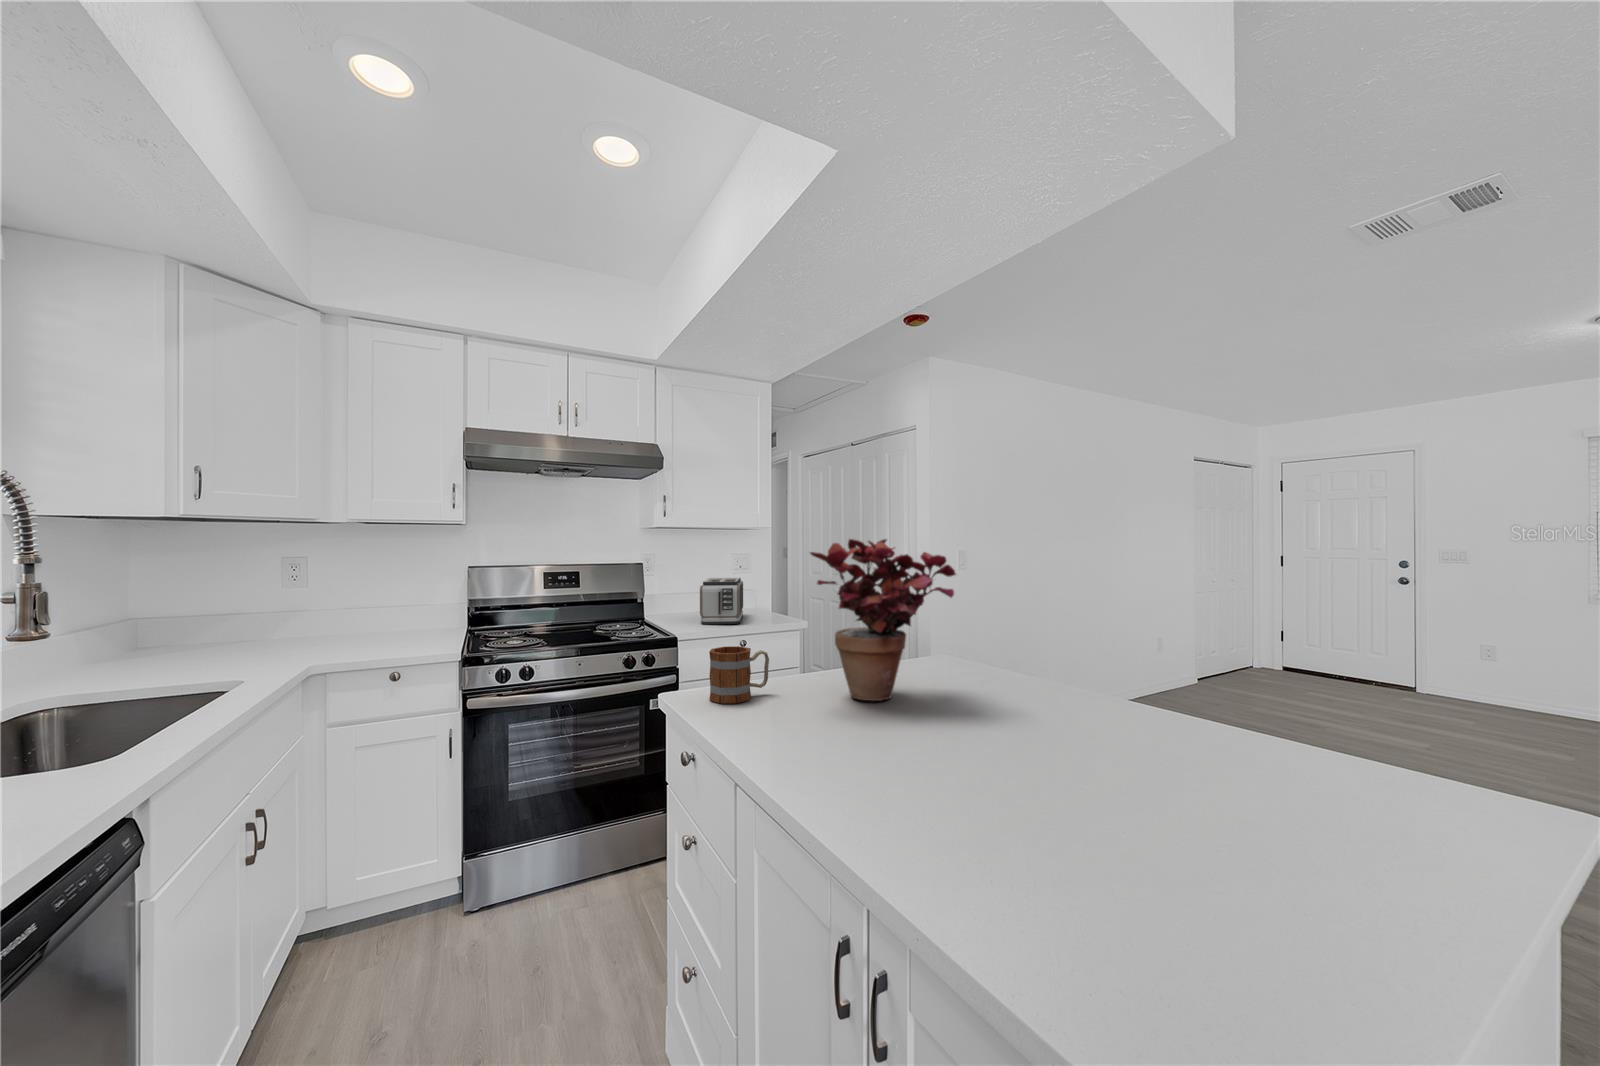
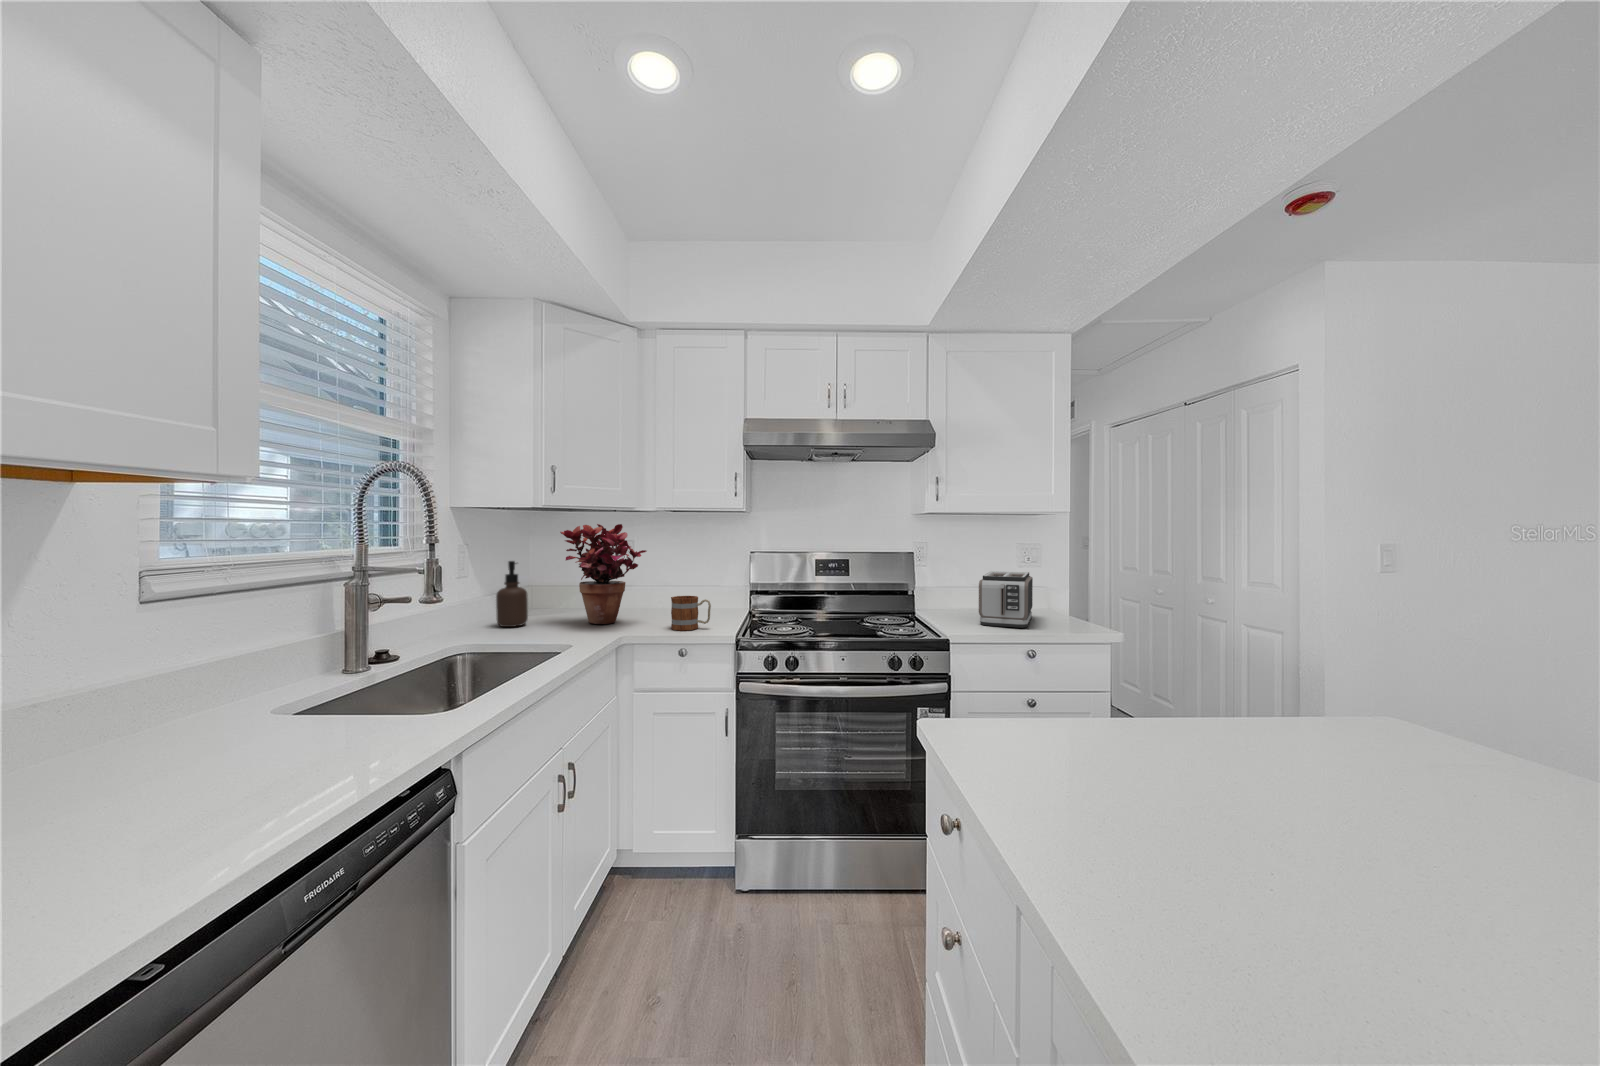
potted plant: present [810,539,956,701] -> present [560,524,647,624]
soap dispenser: none [120,585,171,667] -> present [496,561,528,627]
mug: present [709,646,769,703] -> present [671,596,711,630]

